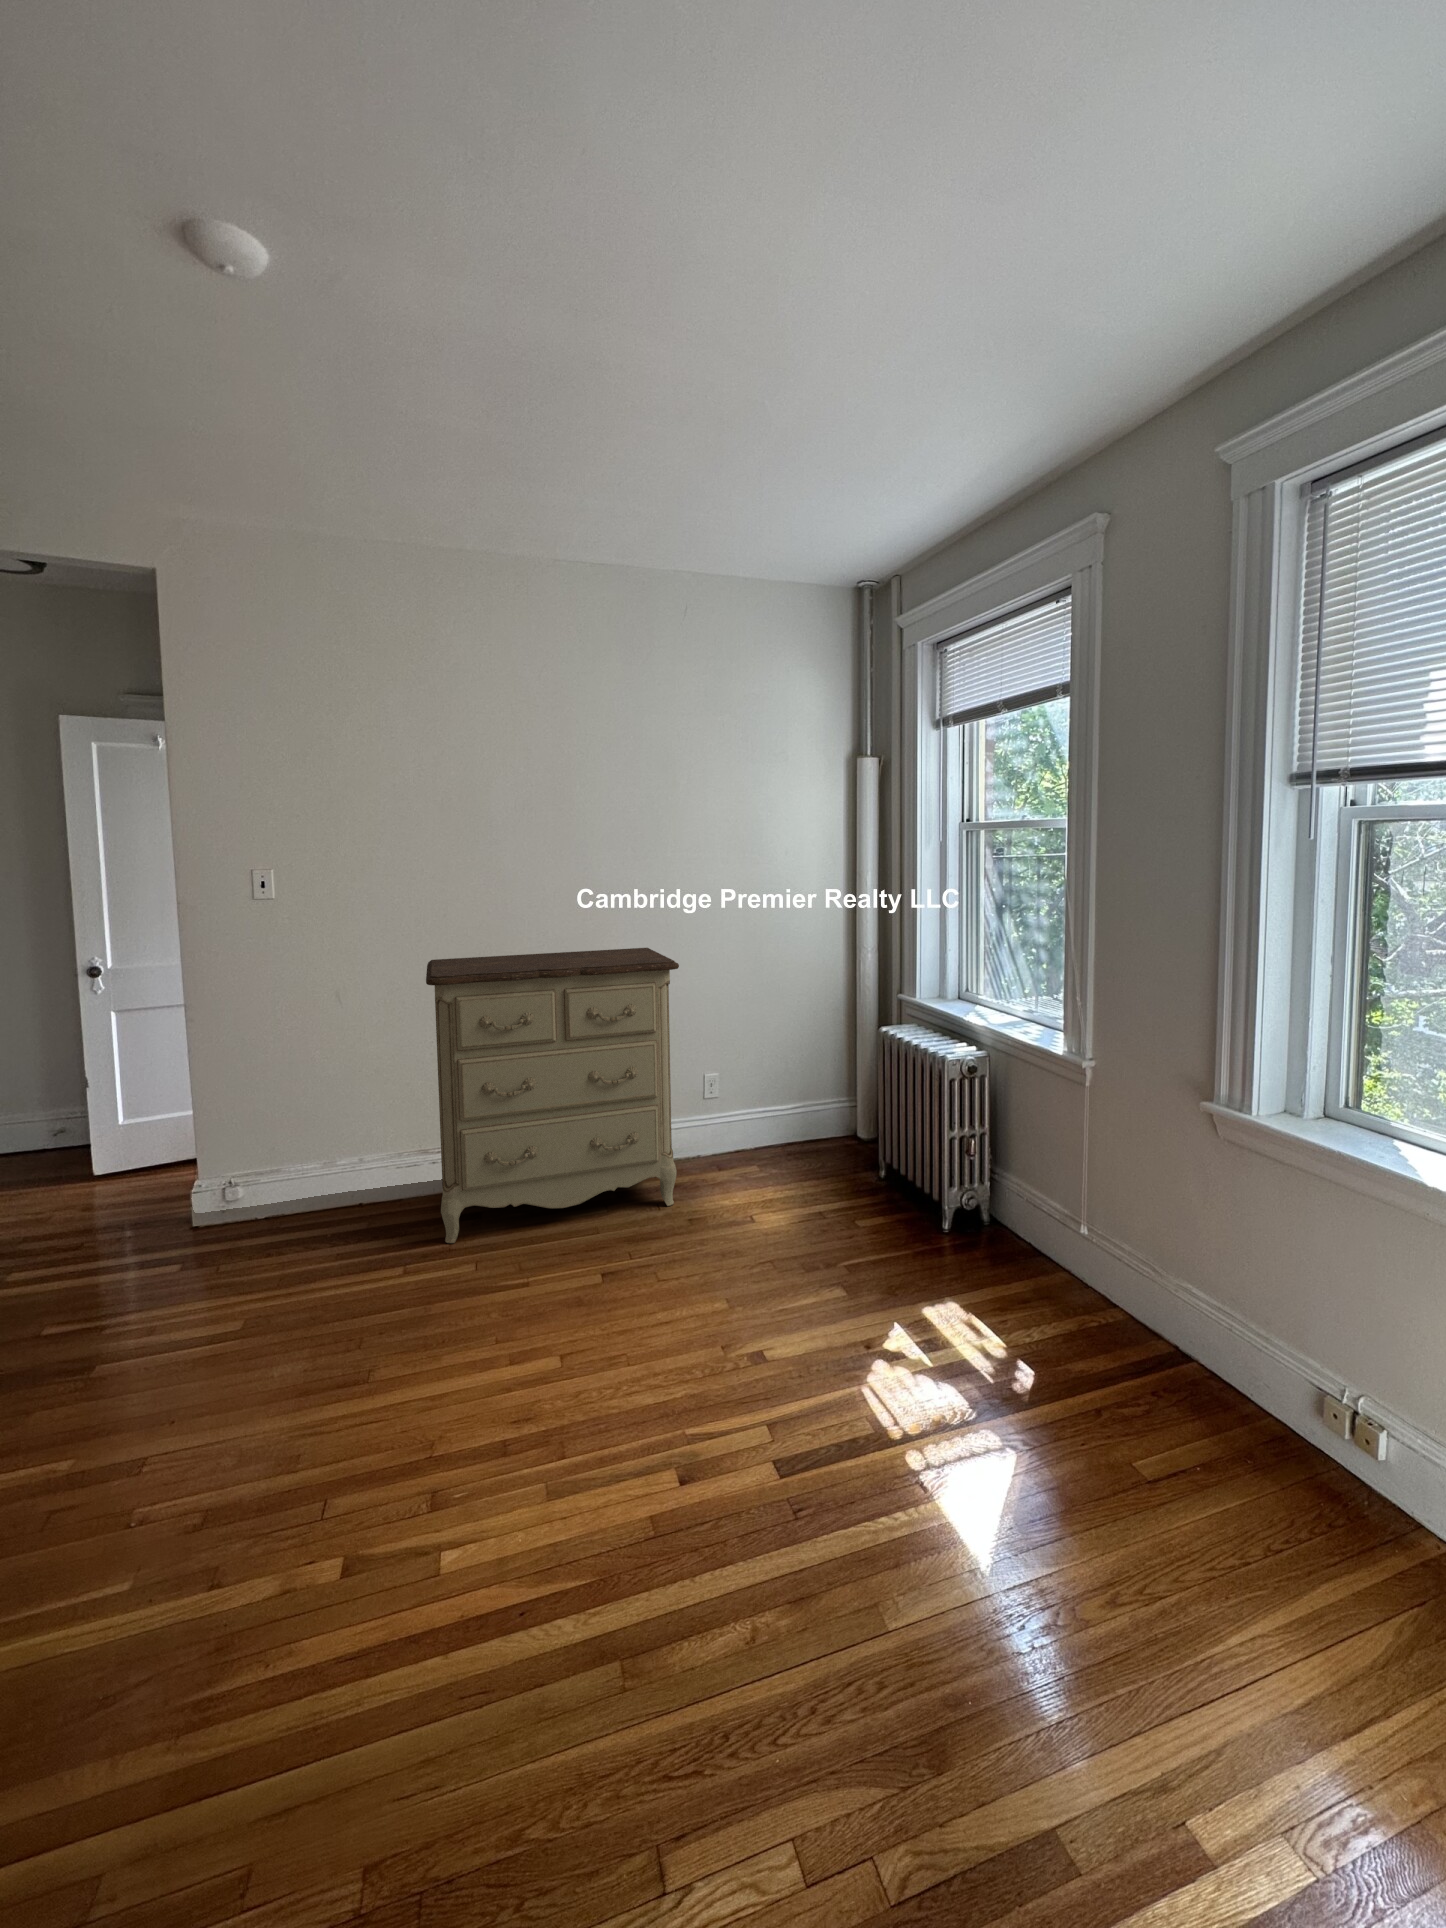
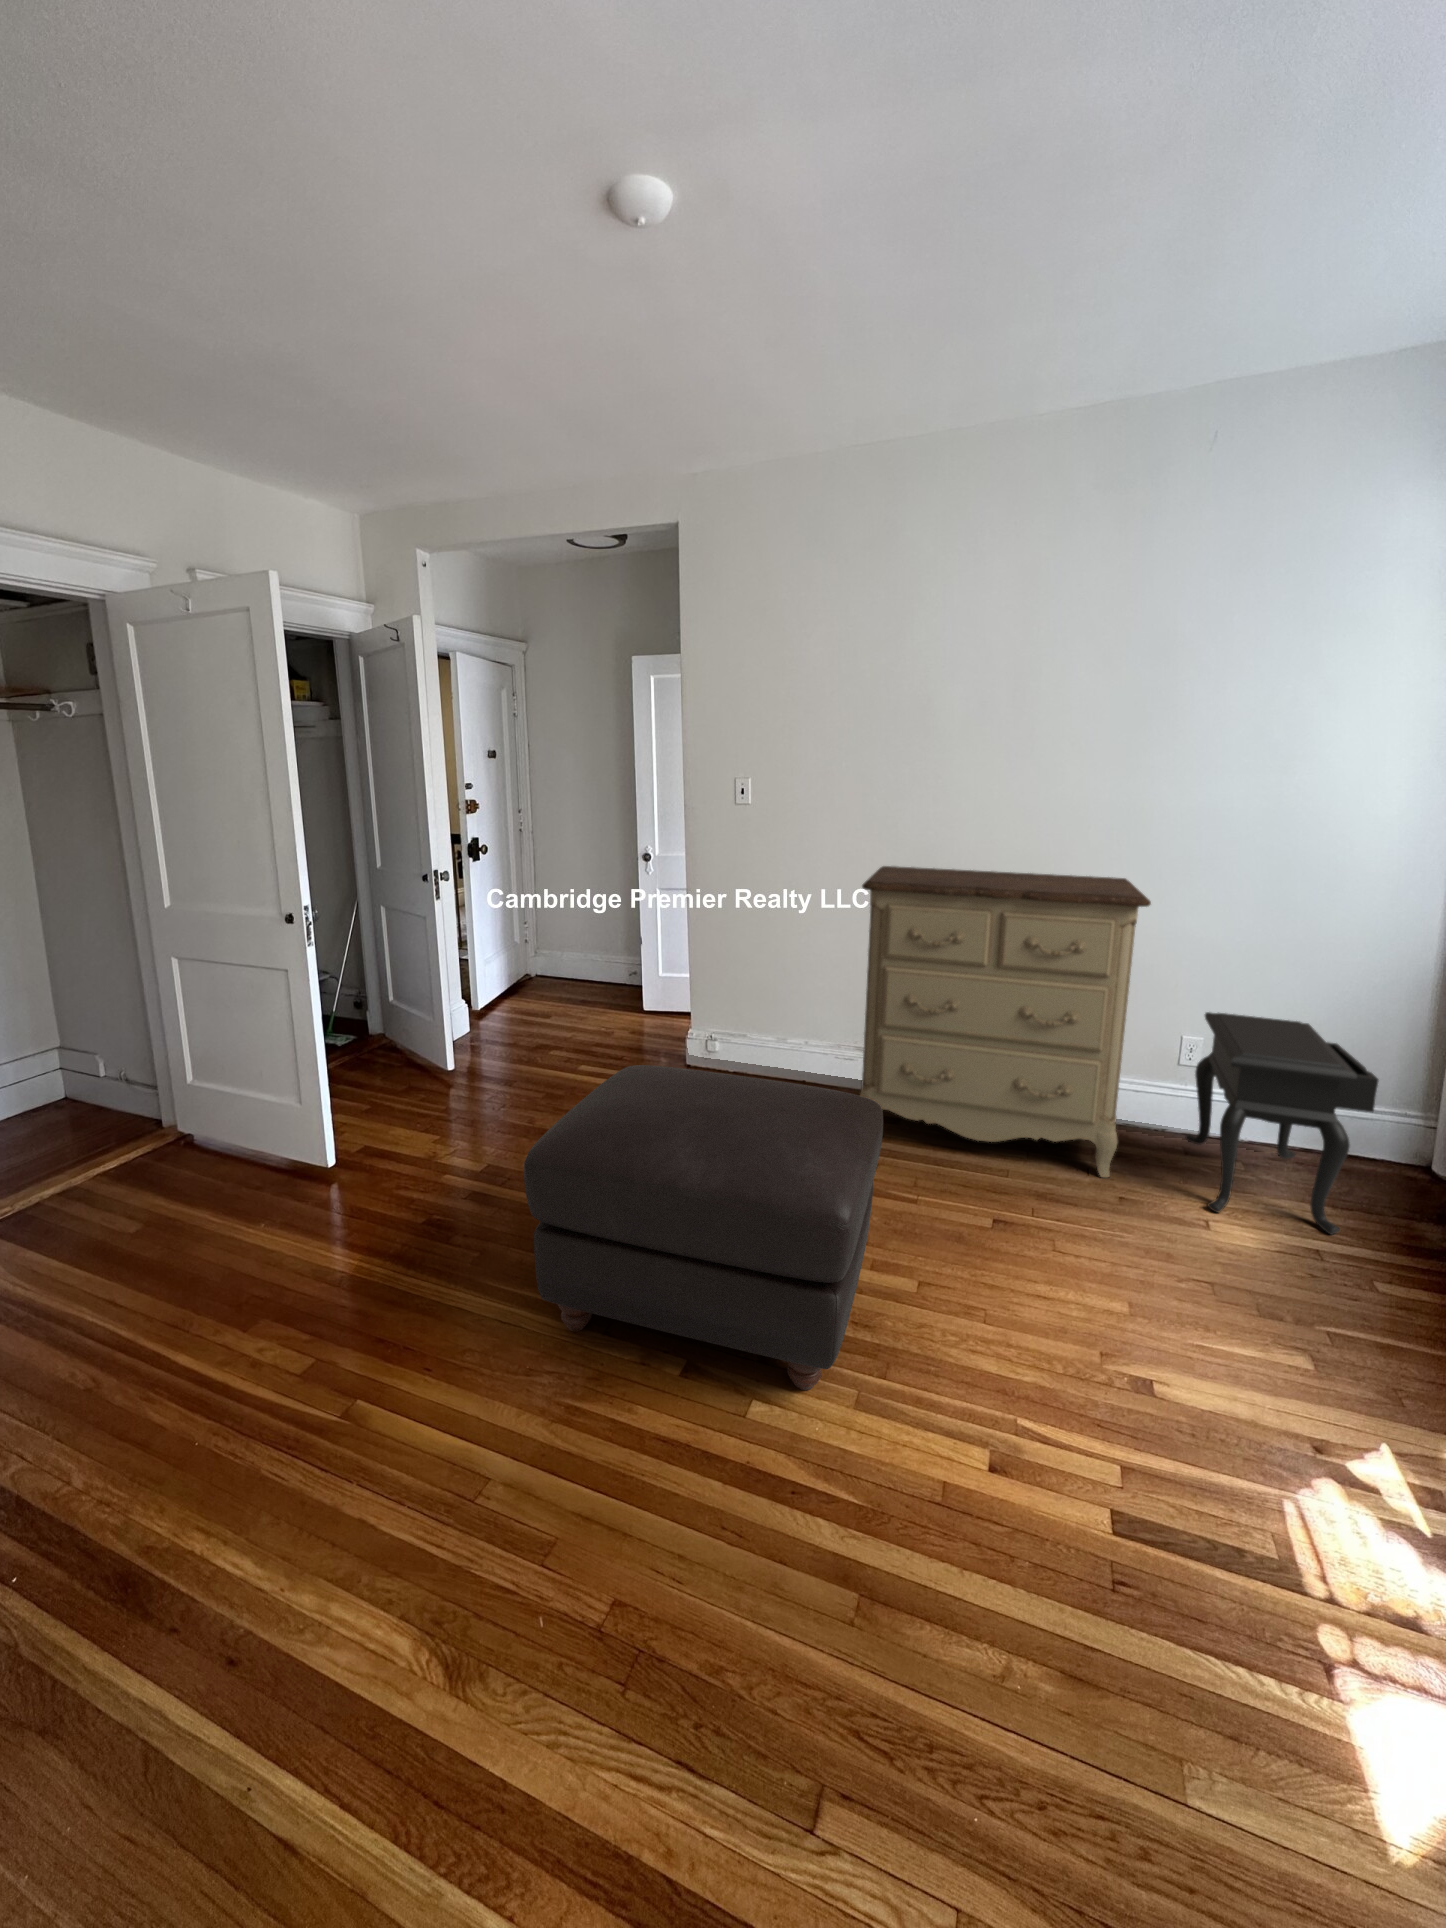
side table: none [714,1042,833,1205] -> present [1185,1012,1379,1234]
ottoman: none [84,1191,535,1608] -> present [524,1065,883,1390]

